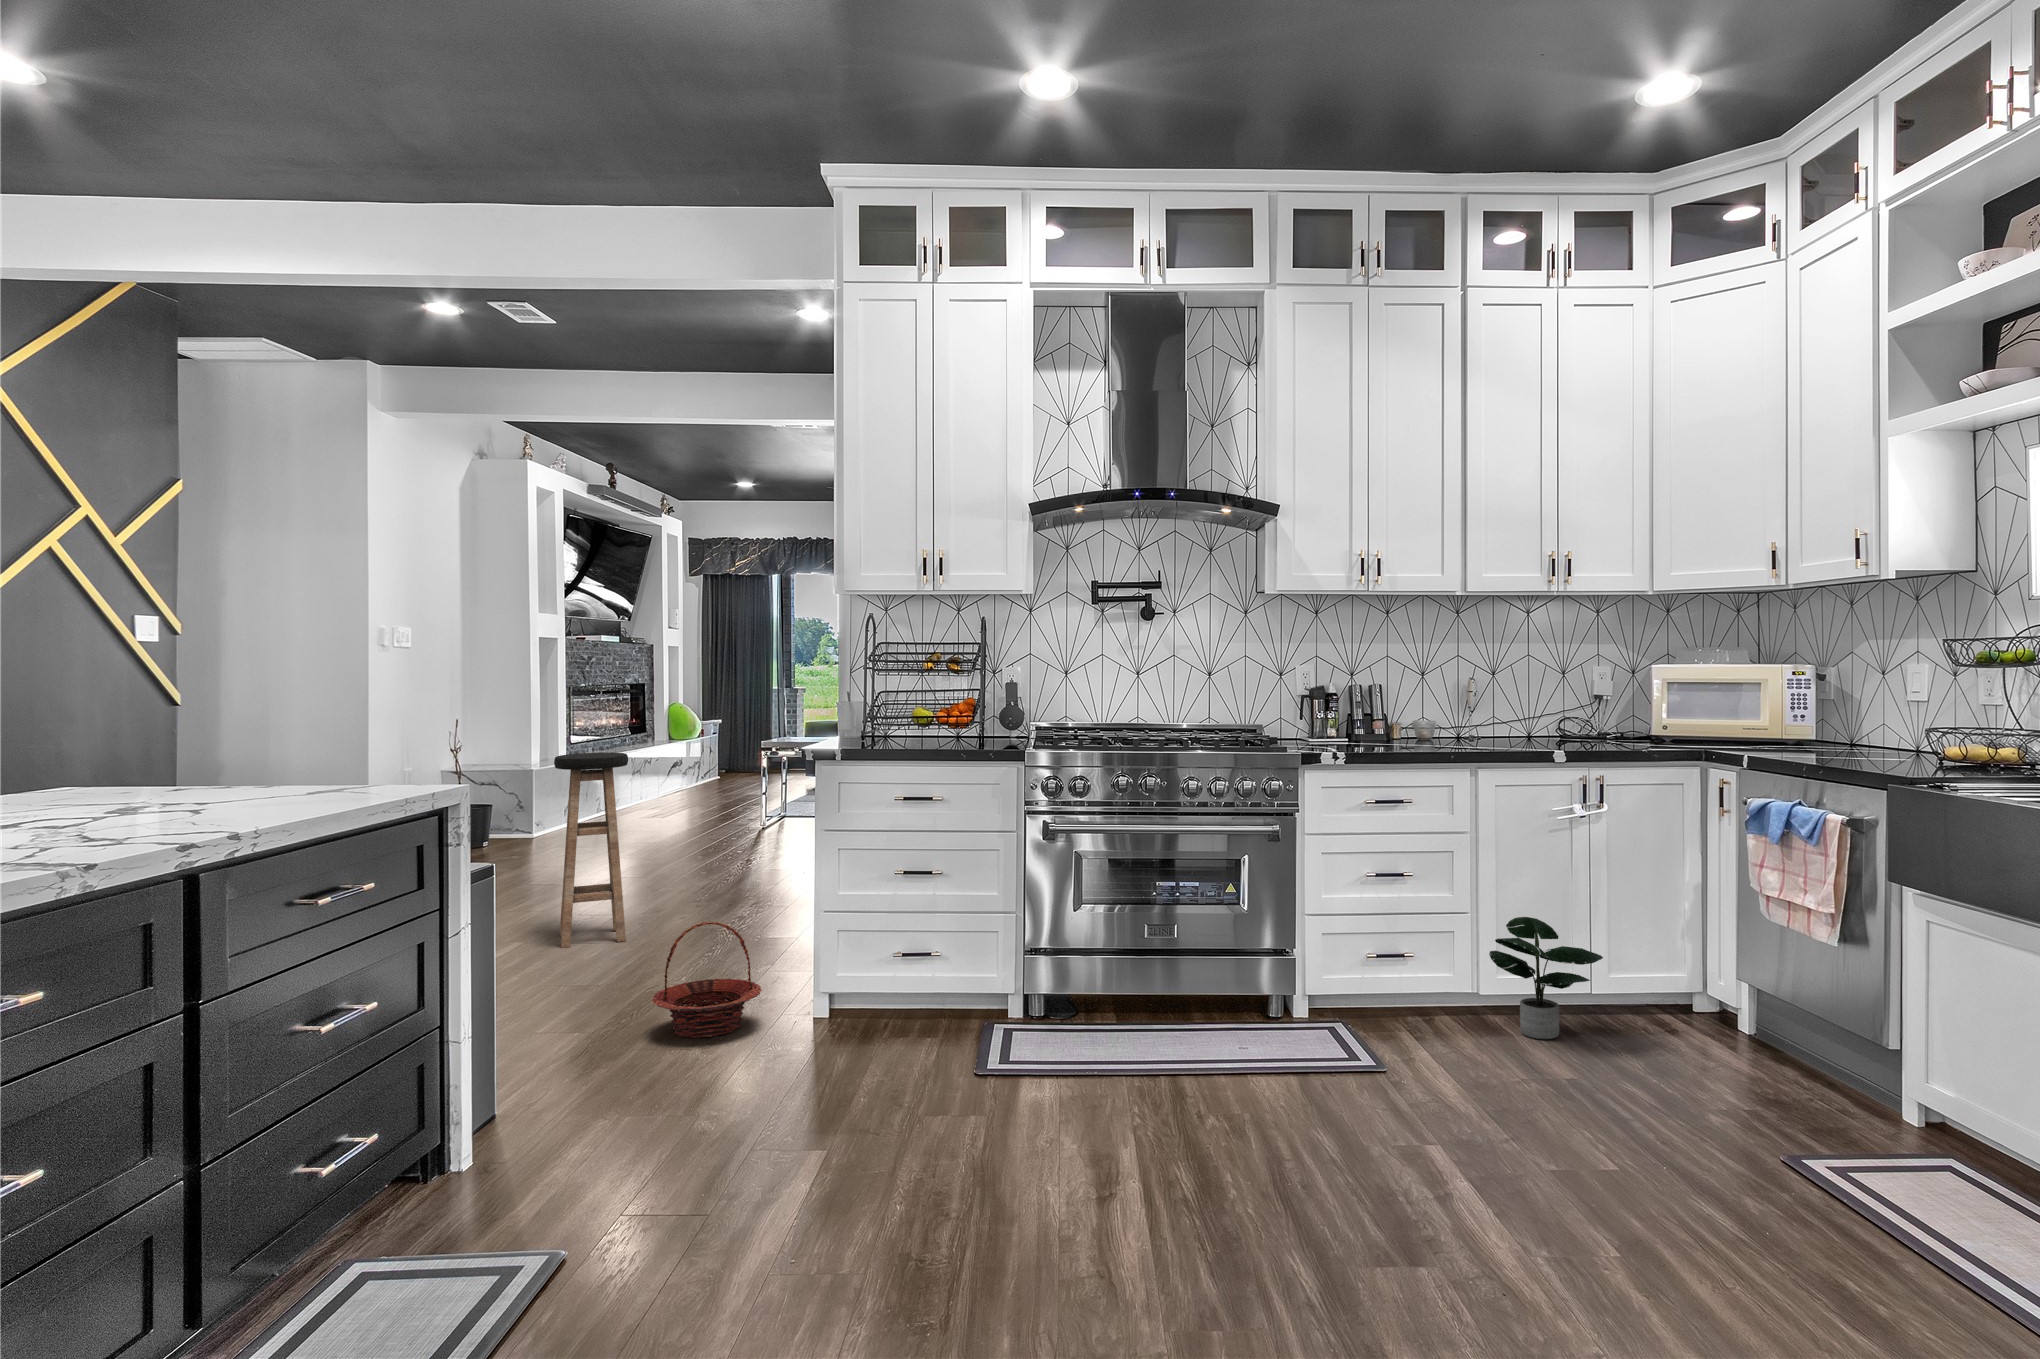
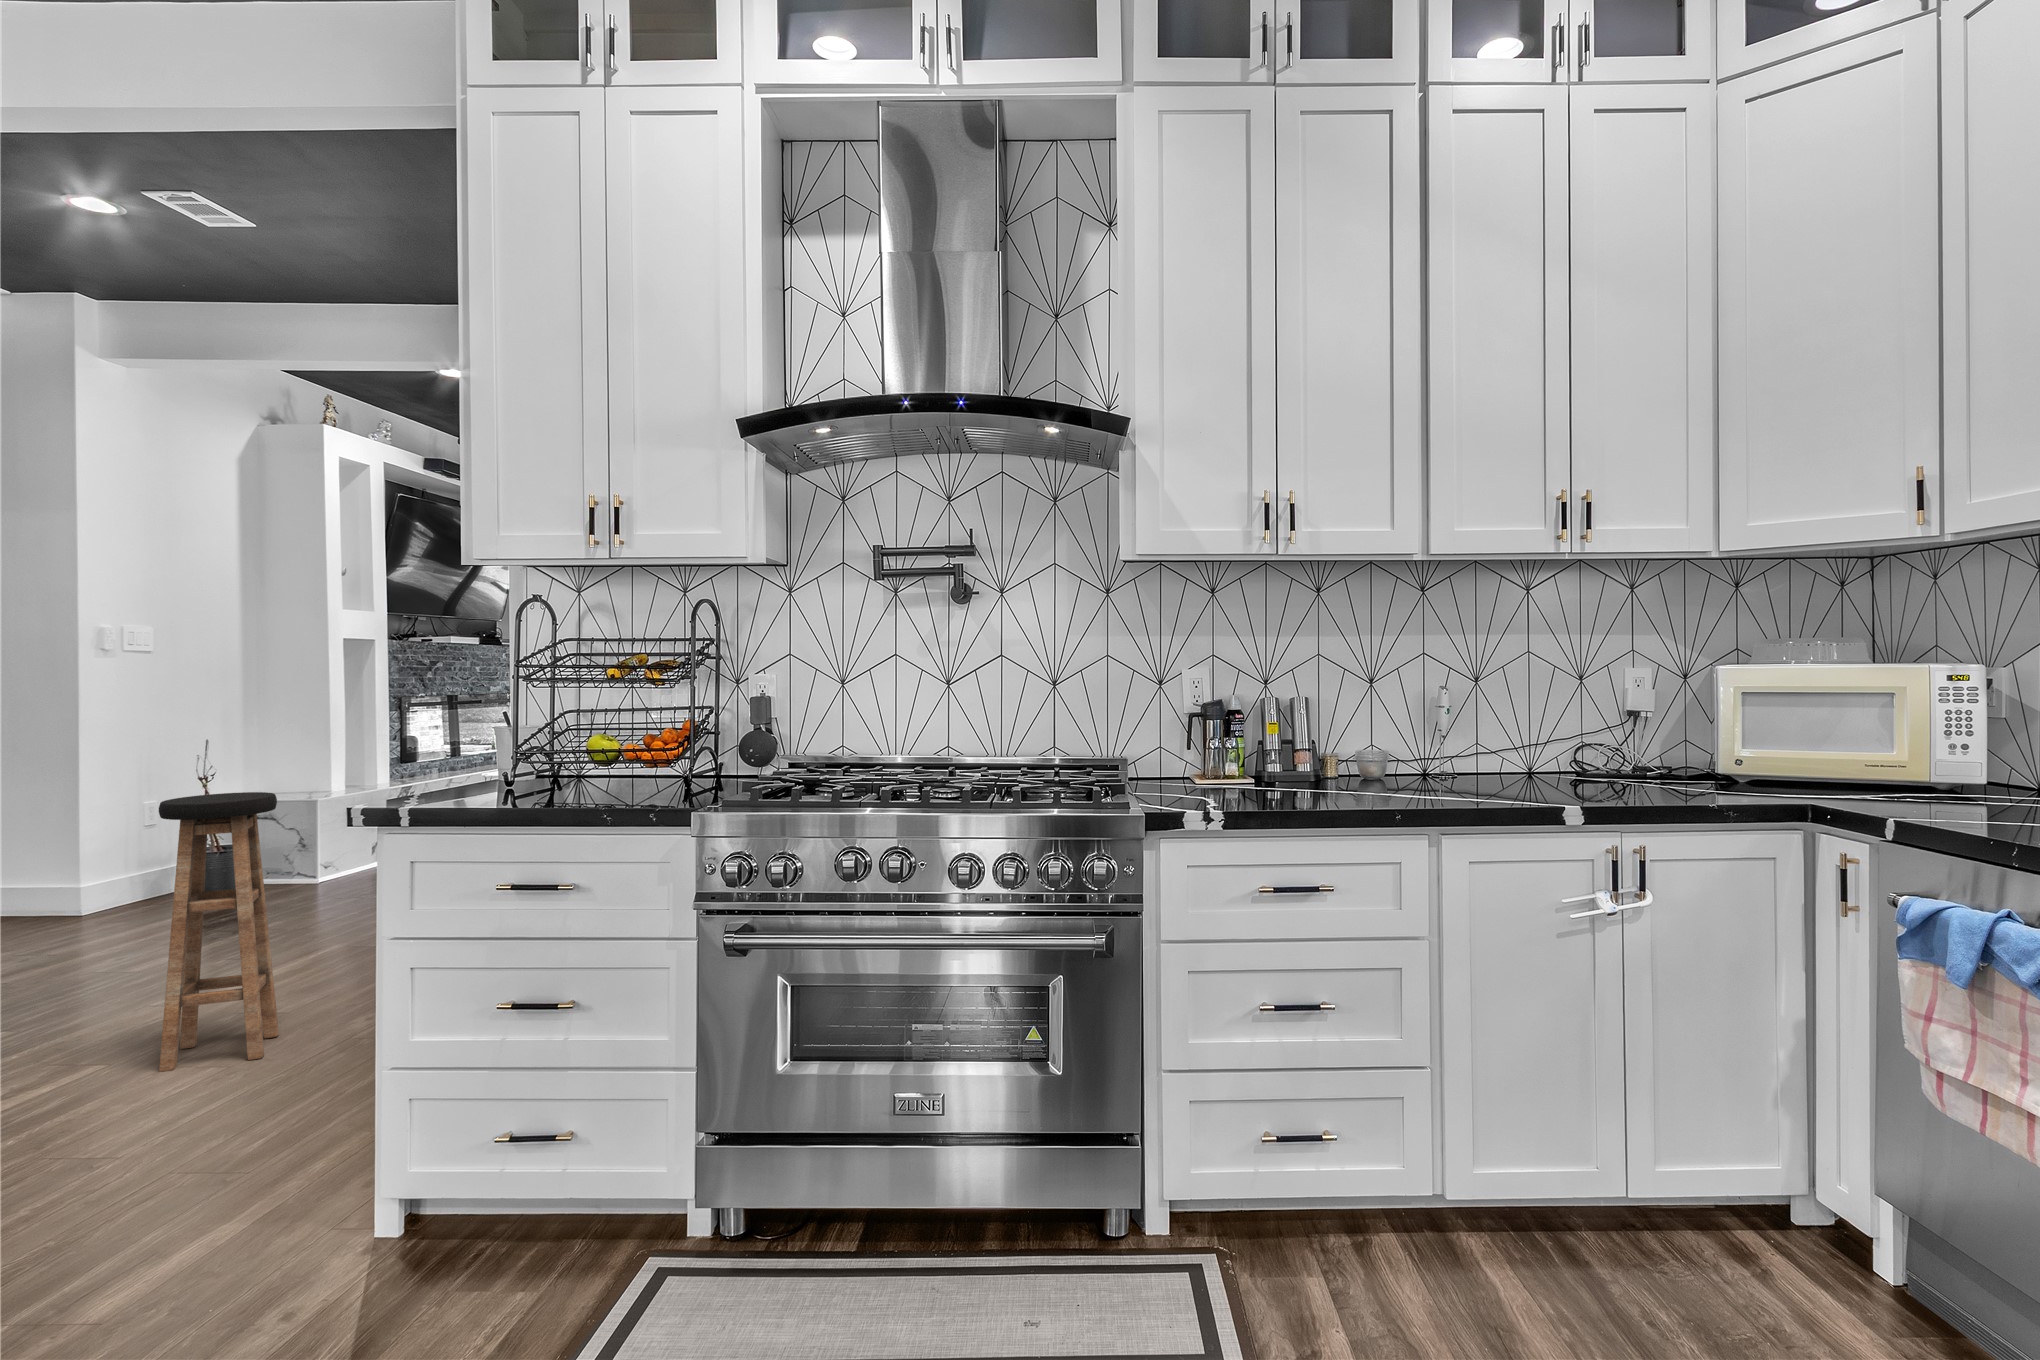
potted plant: present [1489,917,1603,1039] -> none [1459,1073,1649,1294]
basket: present [652,922,762,1038] -> none [87,1086,300,1283]

